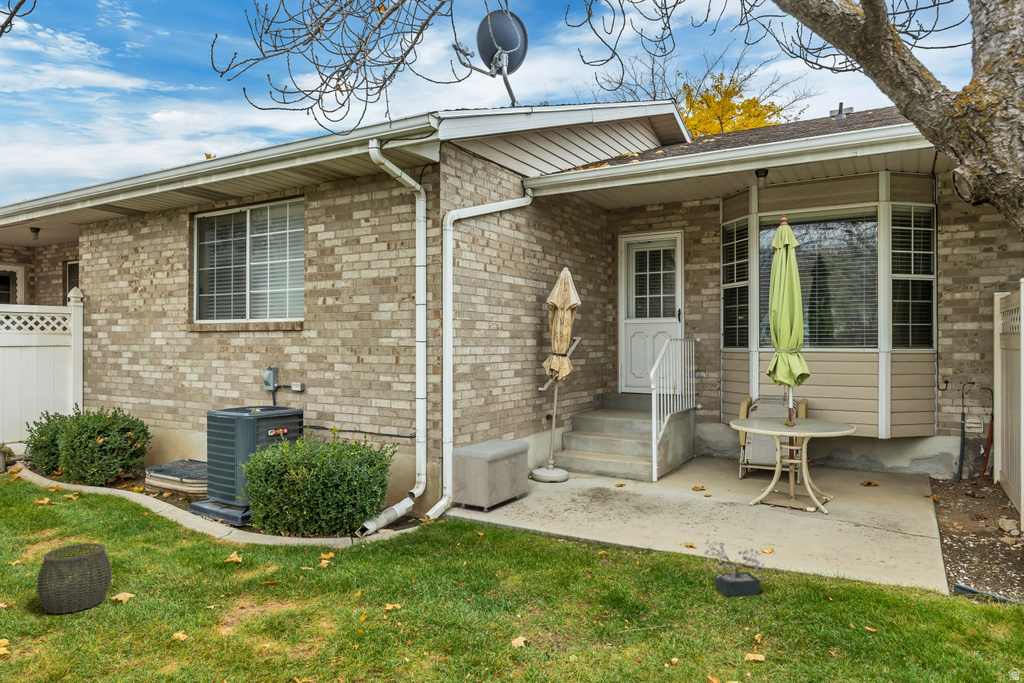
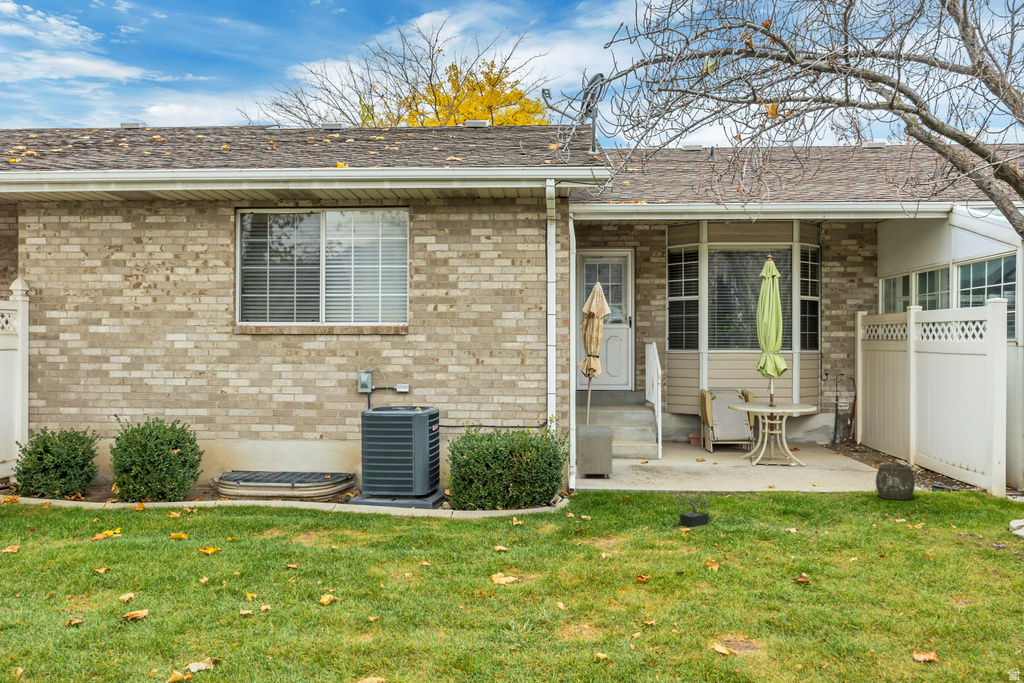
decorative plant: present [704,540,765,596] -> present [673,490,709,527]
woven basket: present [37,543,112,614] -> present [876,464,915,500]

